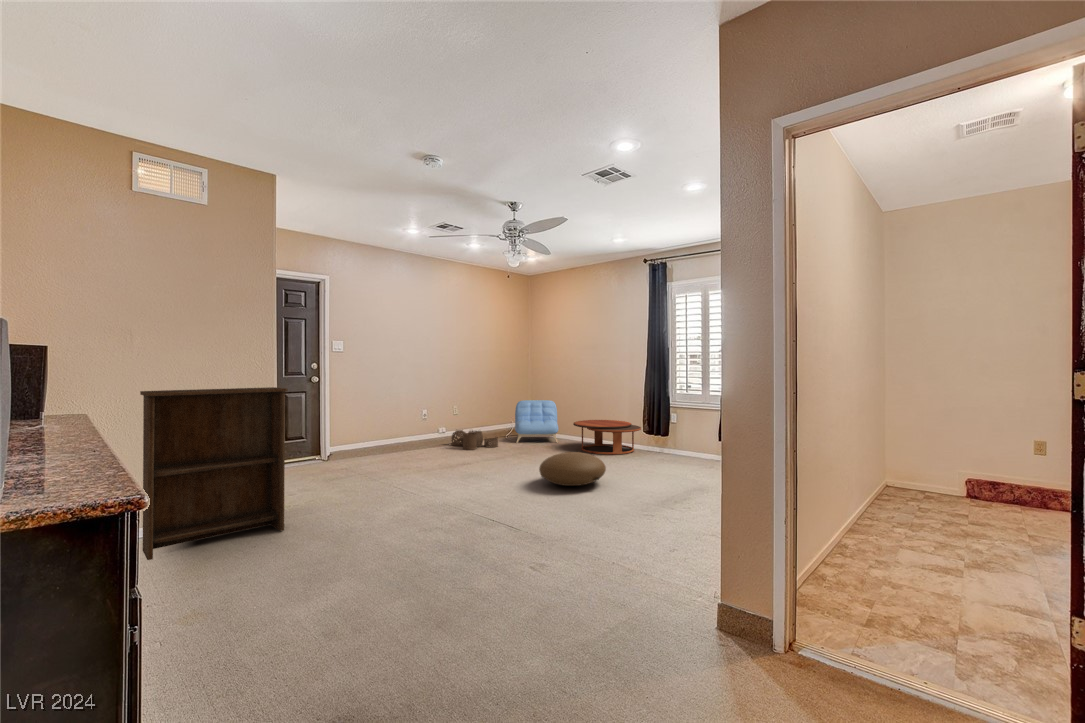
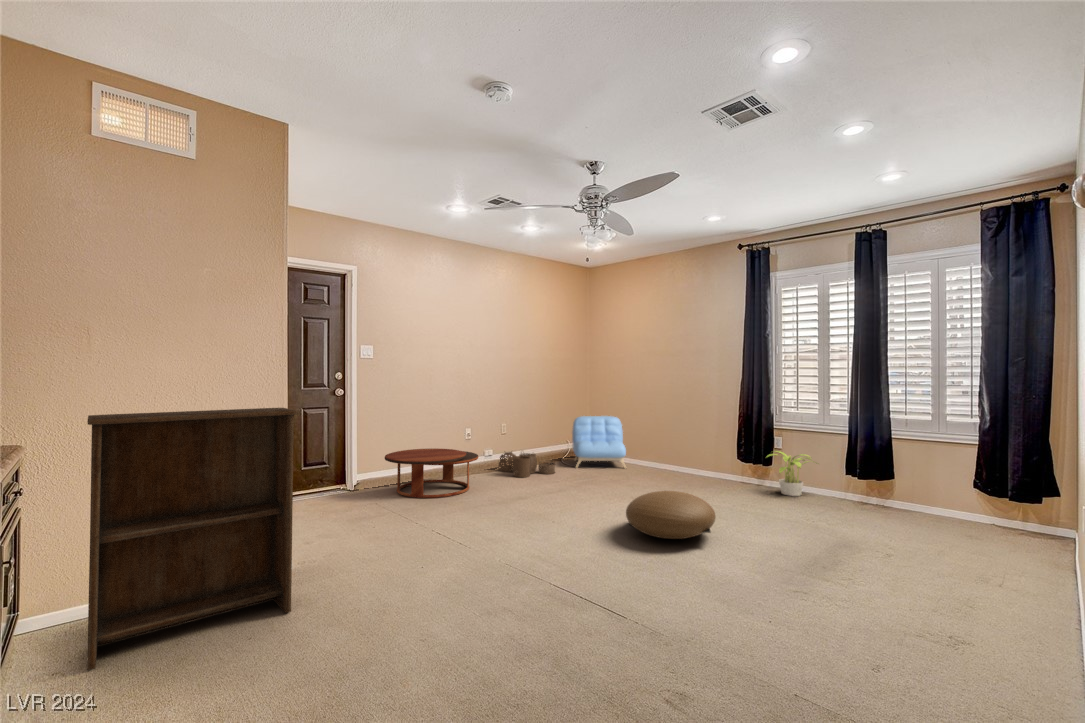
coffee table: present [573,420,641,455] -> present [385,448,478,498]
potted plant: none [660,425,701,459] -> present [767,451,811,496]

